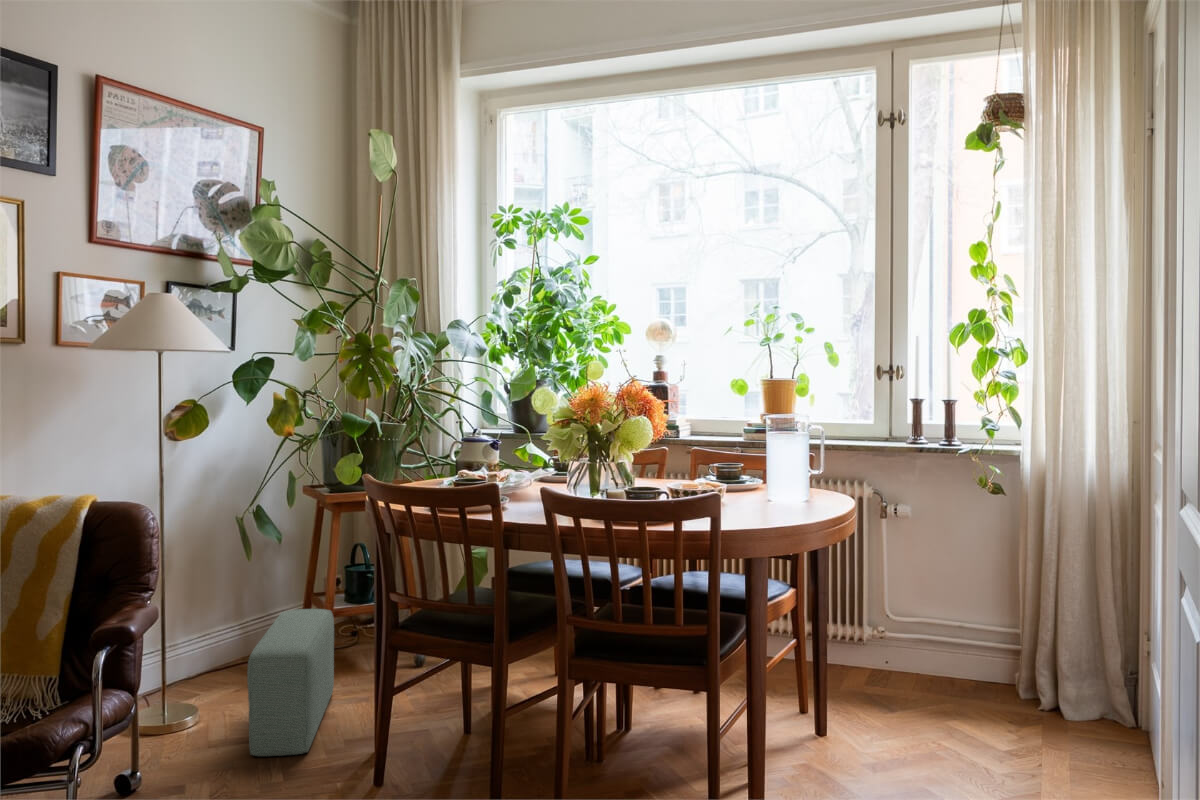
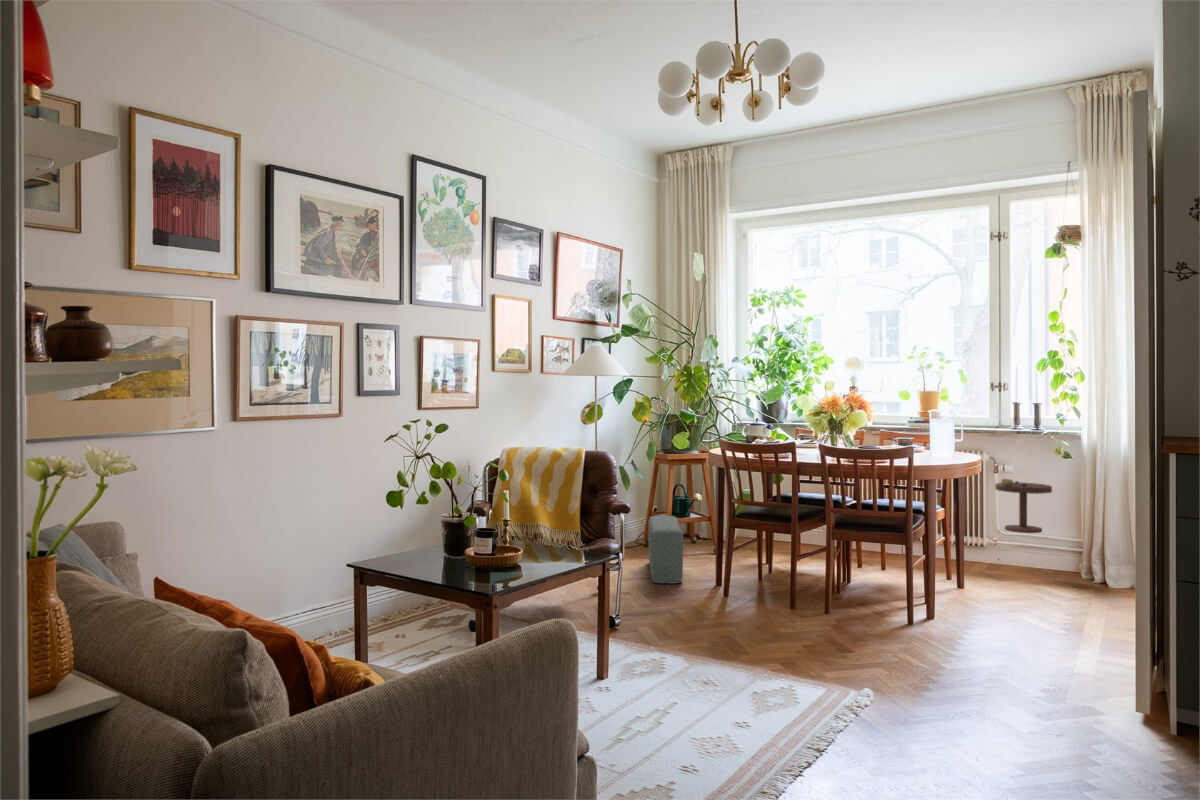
side table: none [883,533,974,695] -> present [995,479,1052,533]

